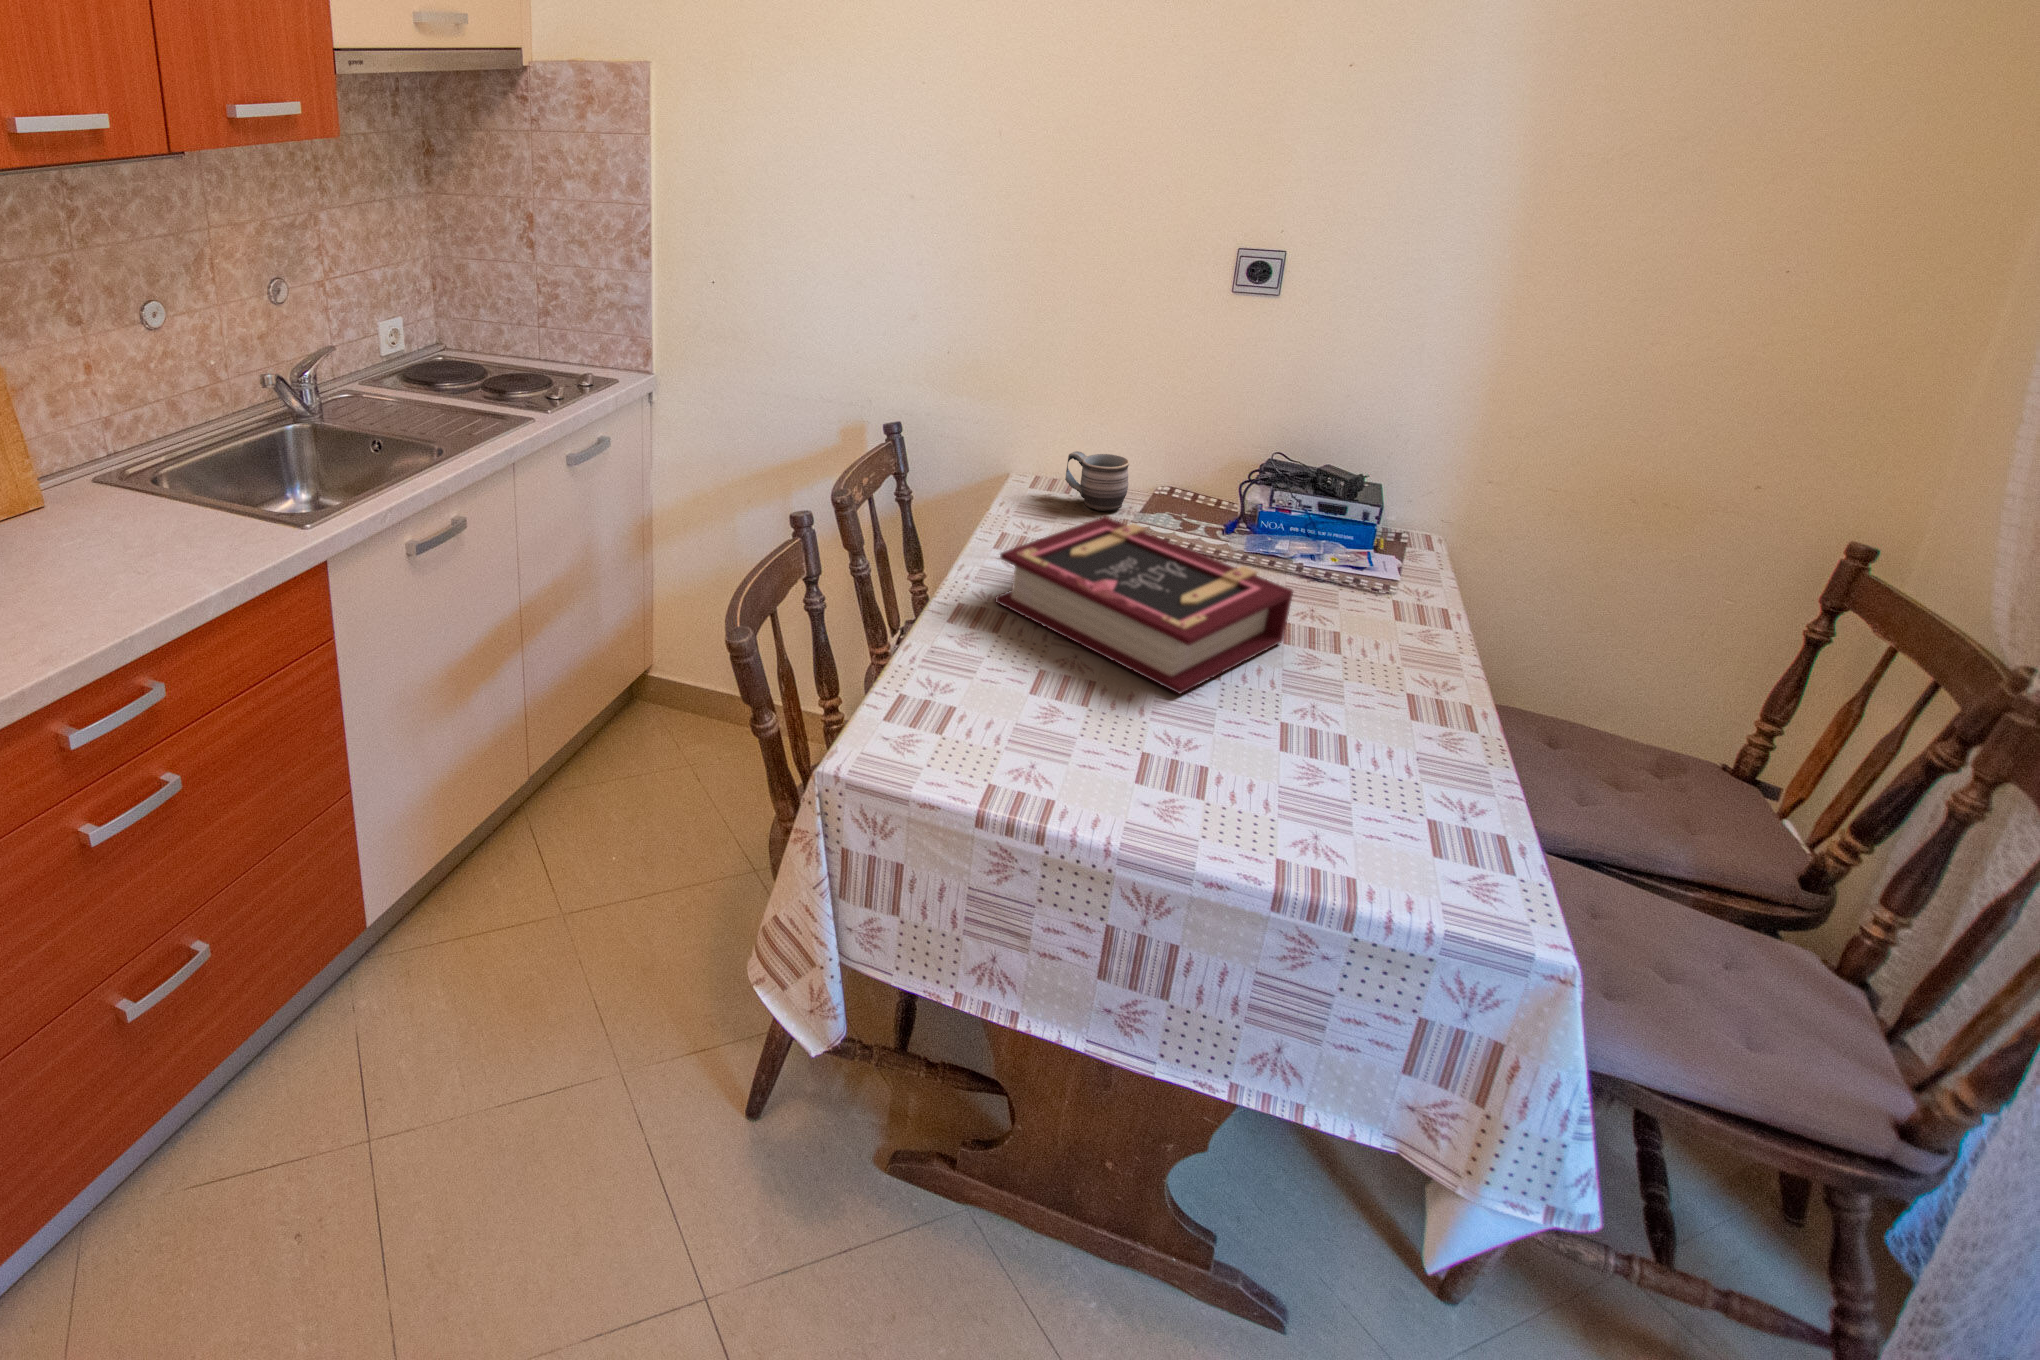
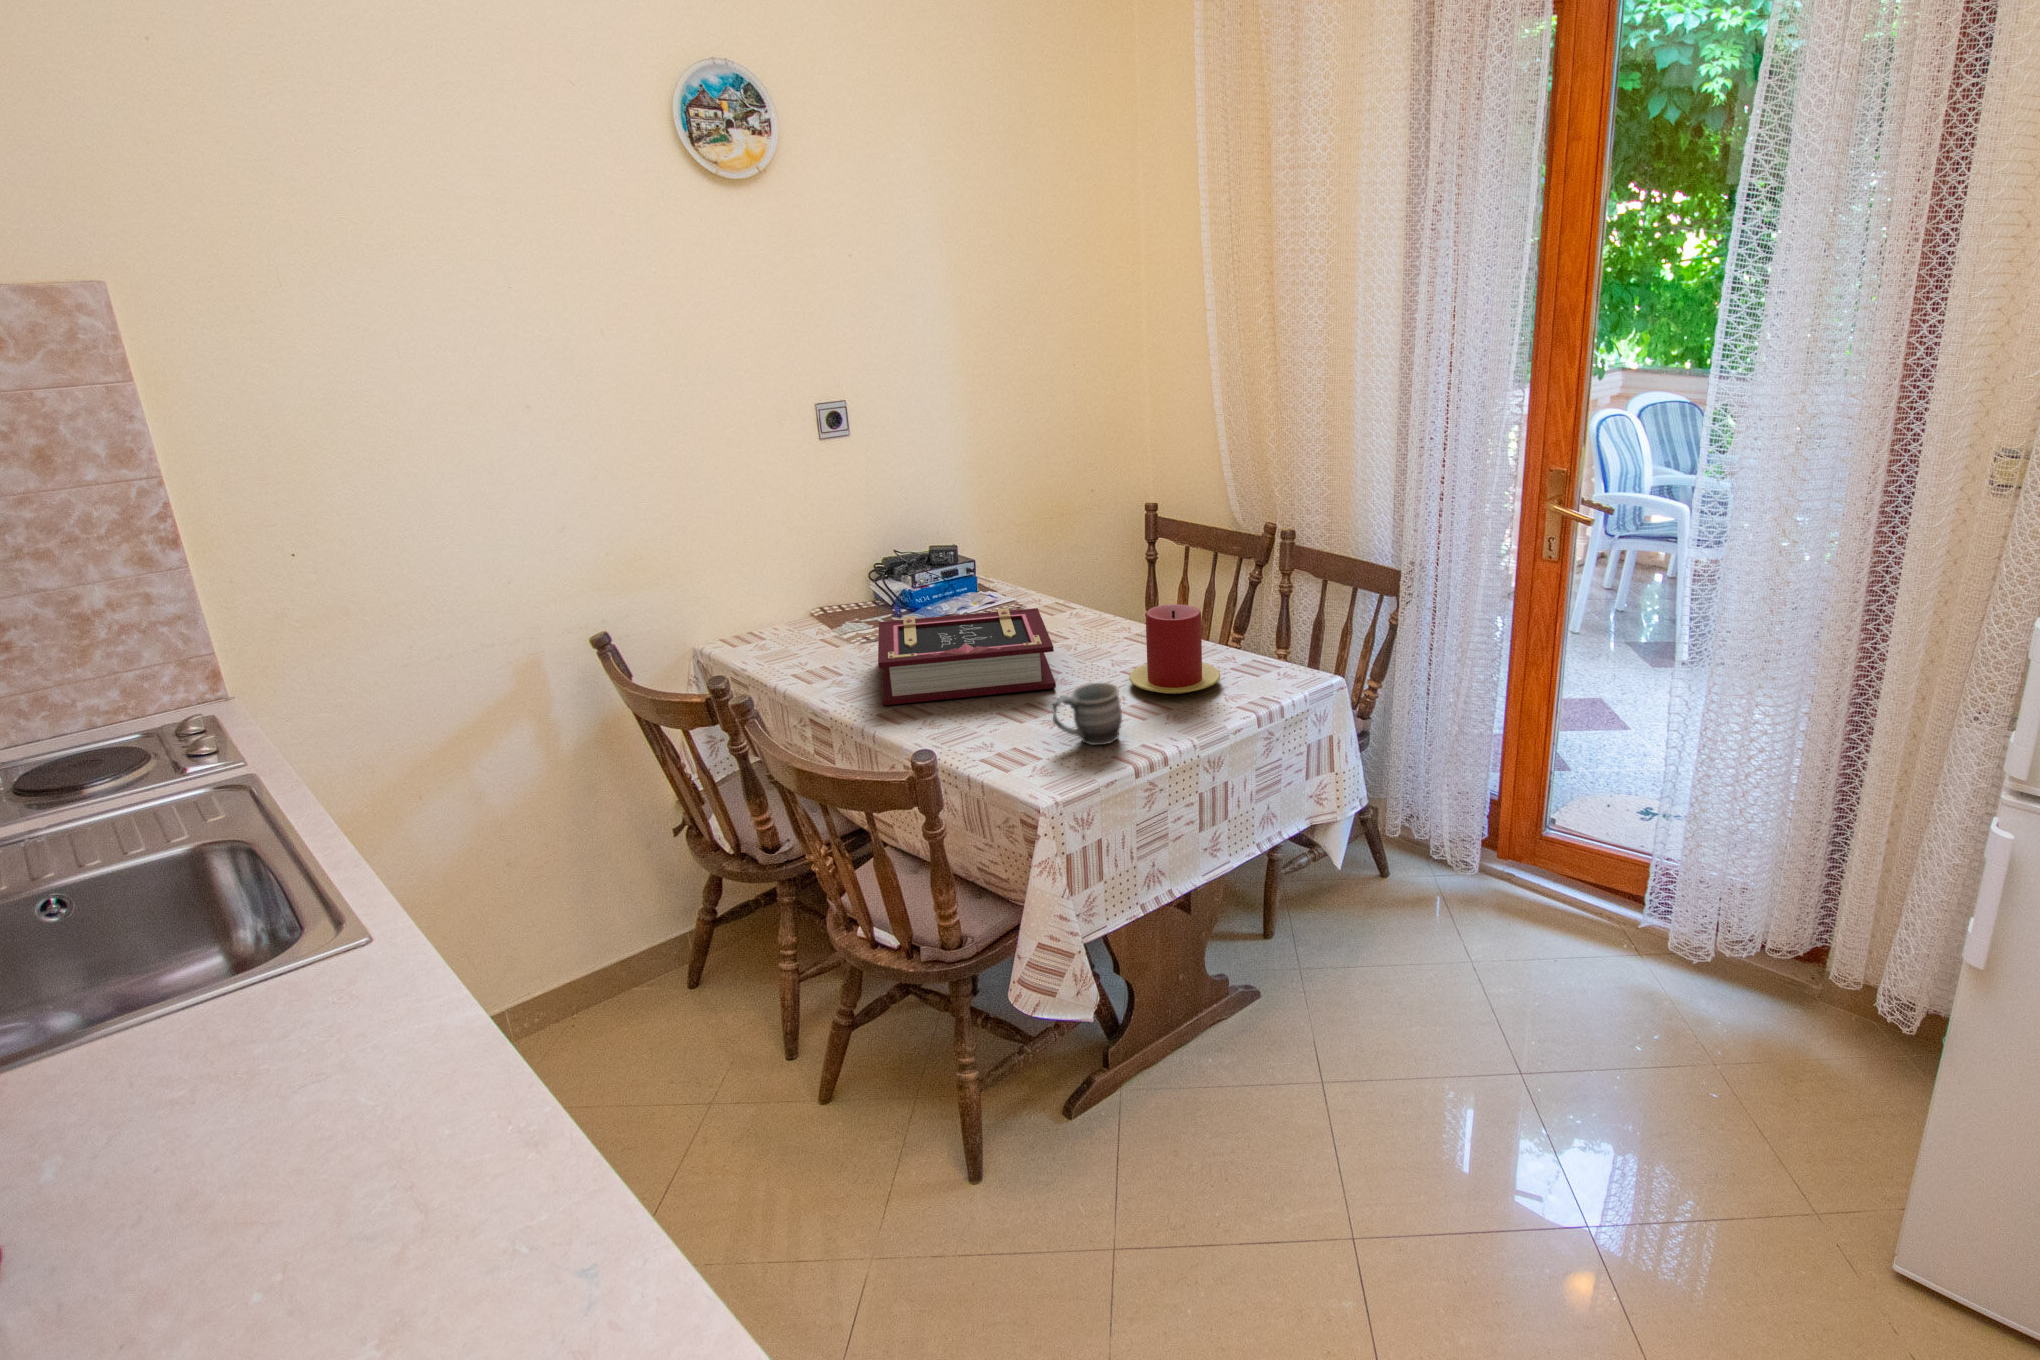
mug: present [1065,451,1129,511] -> present [1052,683,1122,745]
candle: none [1258,662,1428,830] -> present [1129,604,1220,694]

